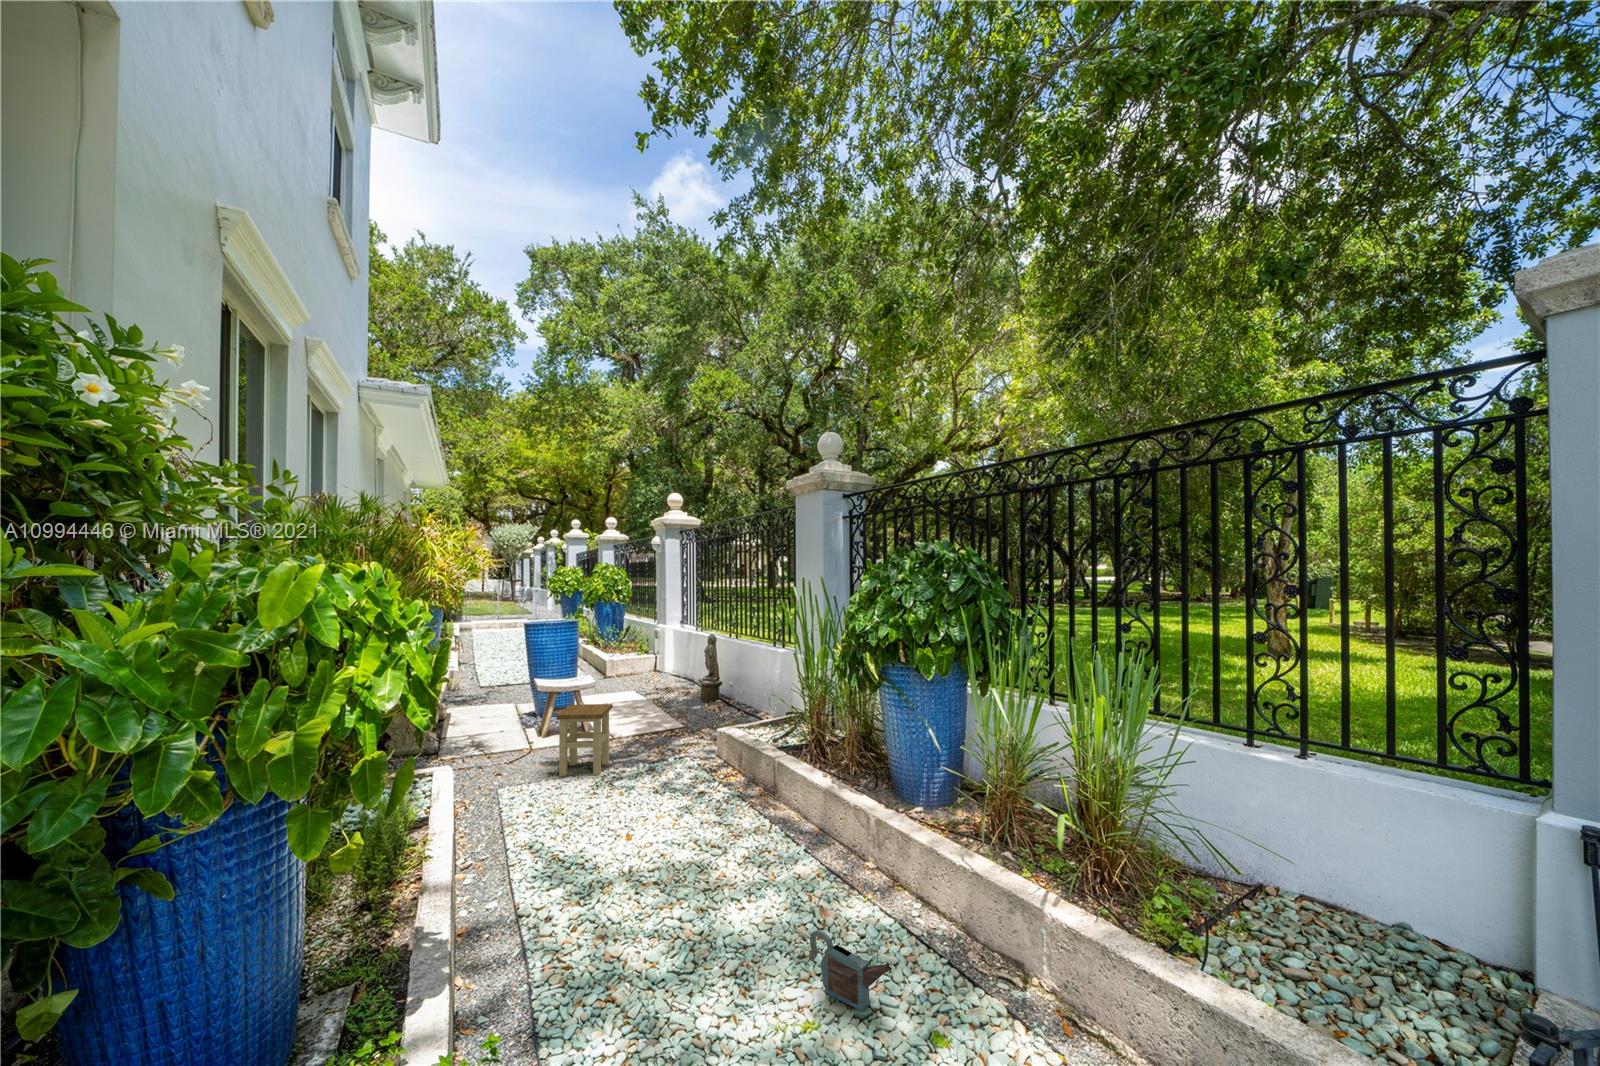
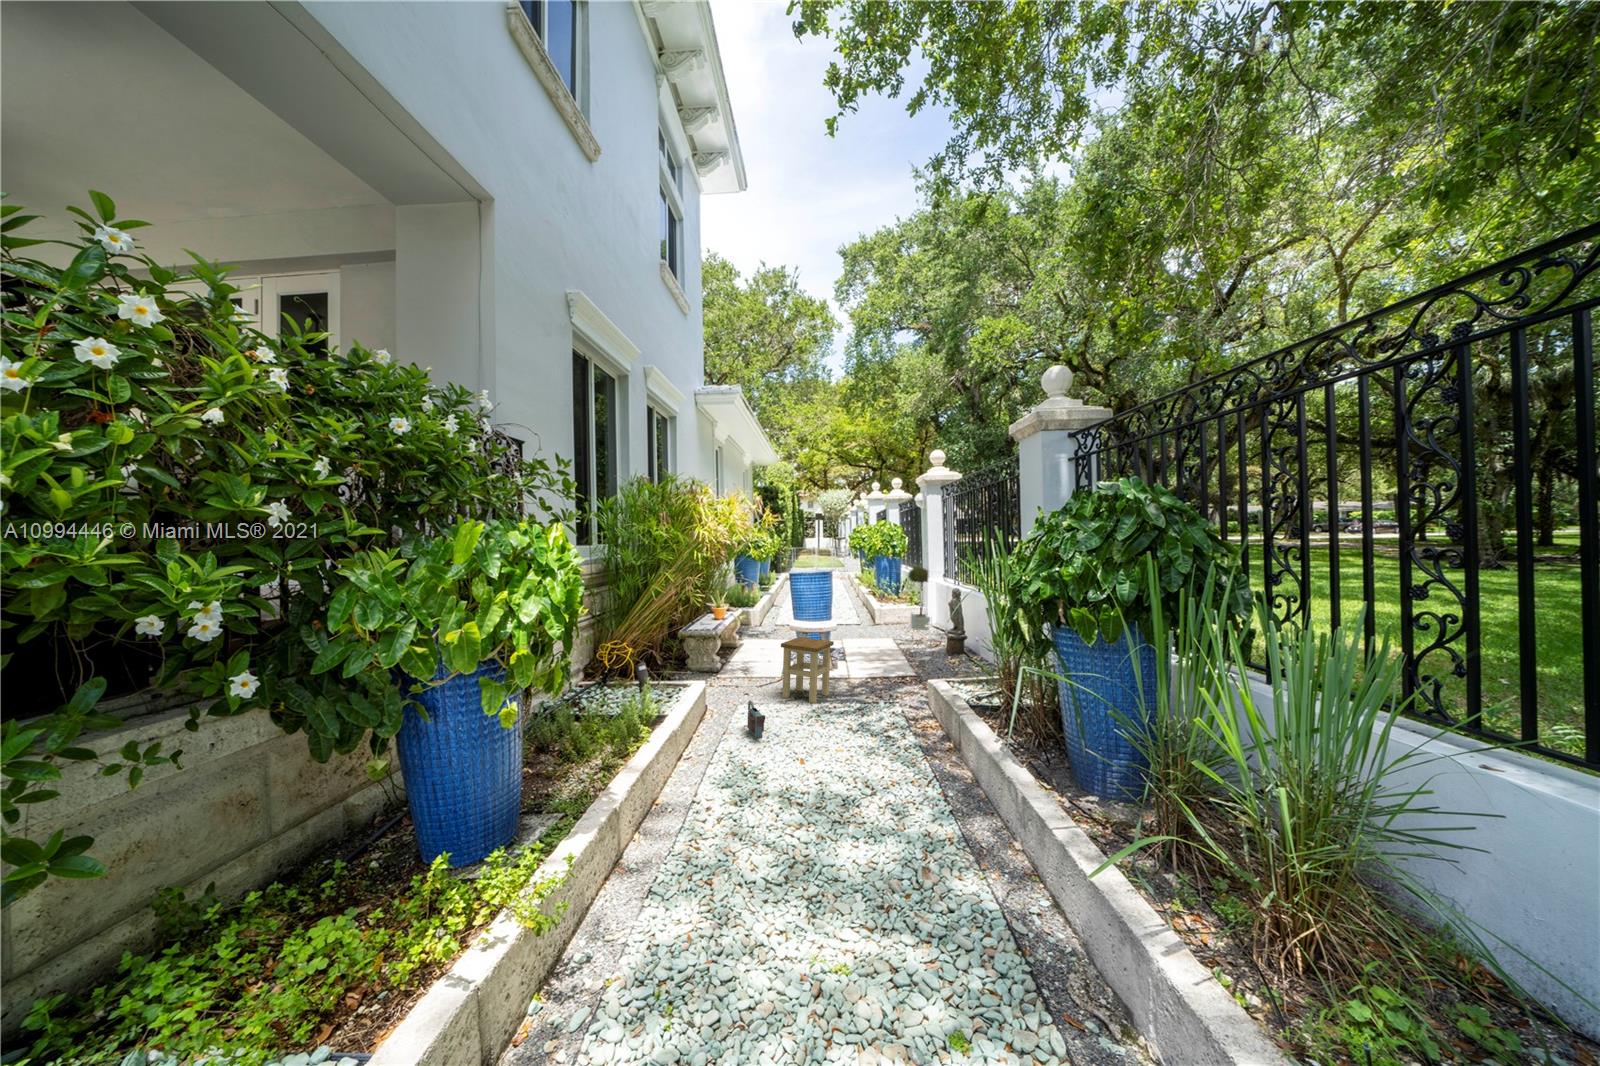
potted tree: none [642,613,669,680] -> present [908,566,930,630]
watering can: present [809,930,892,1012] -> present [747,701,765,738]

